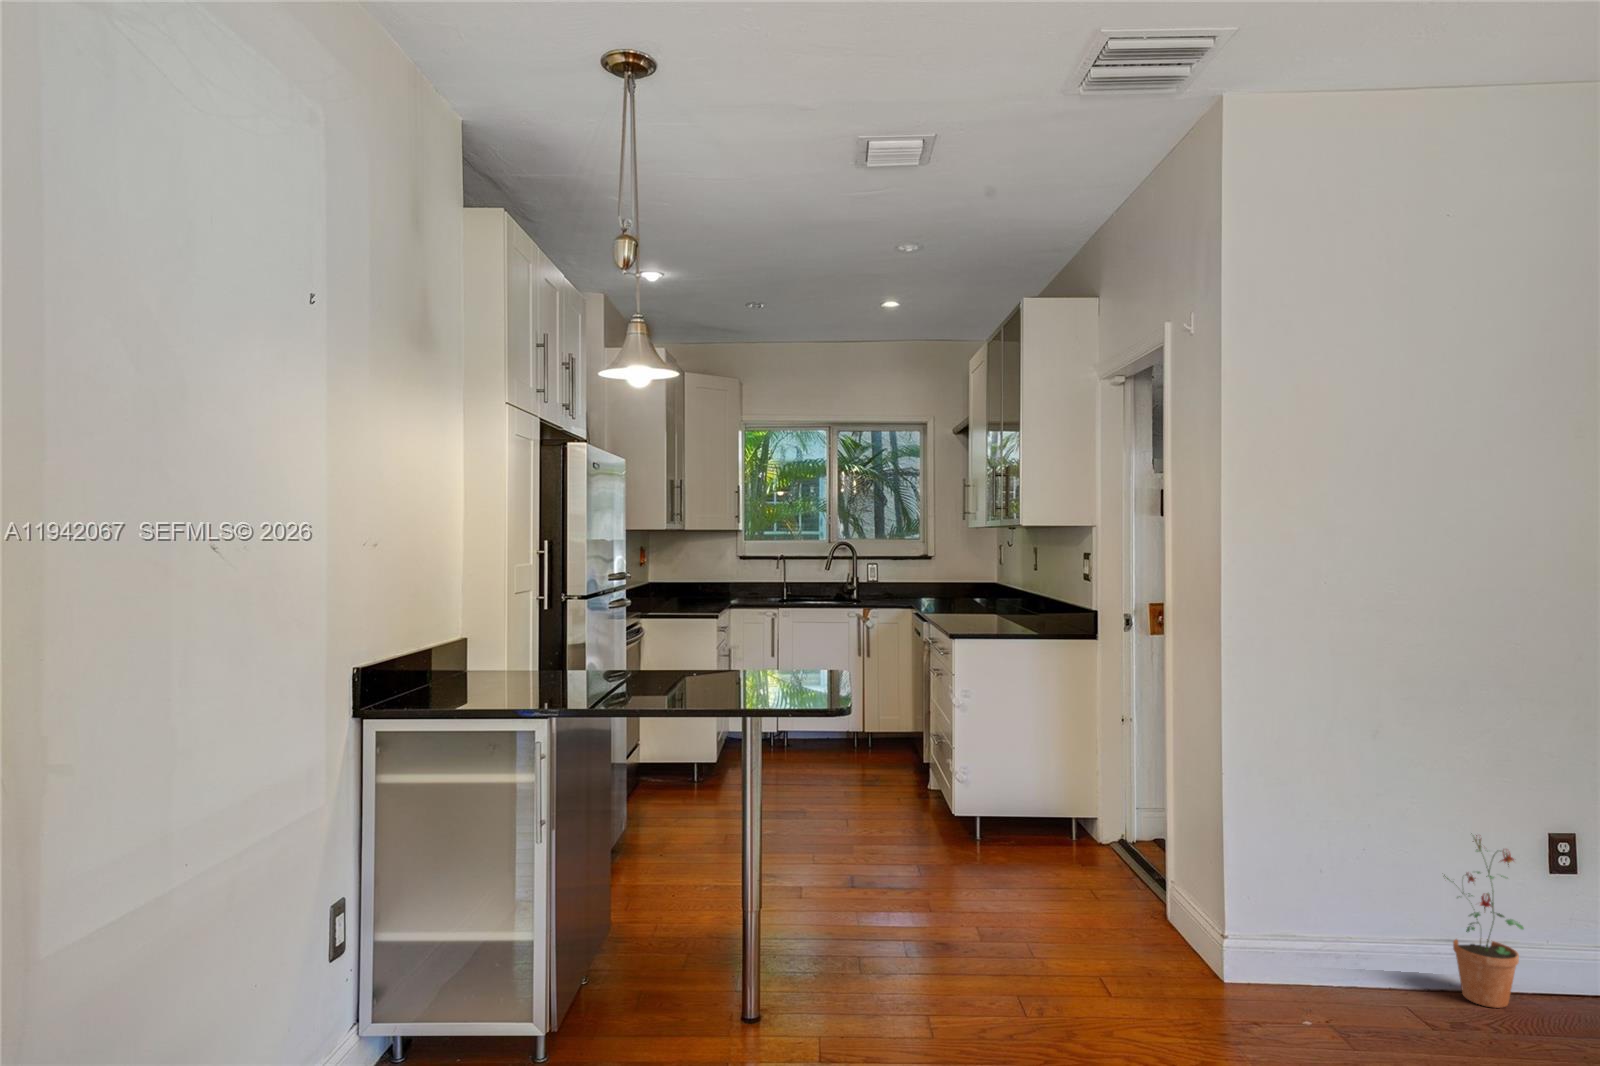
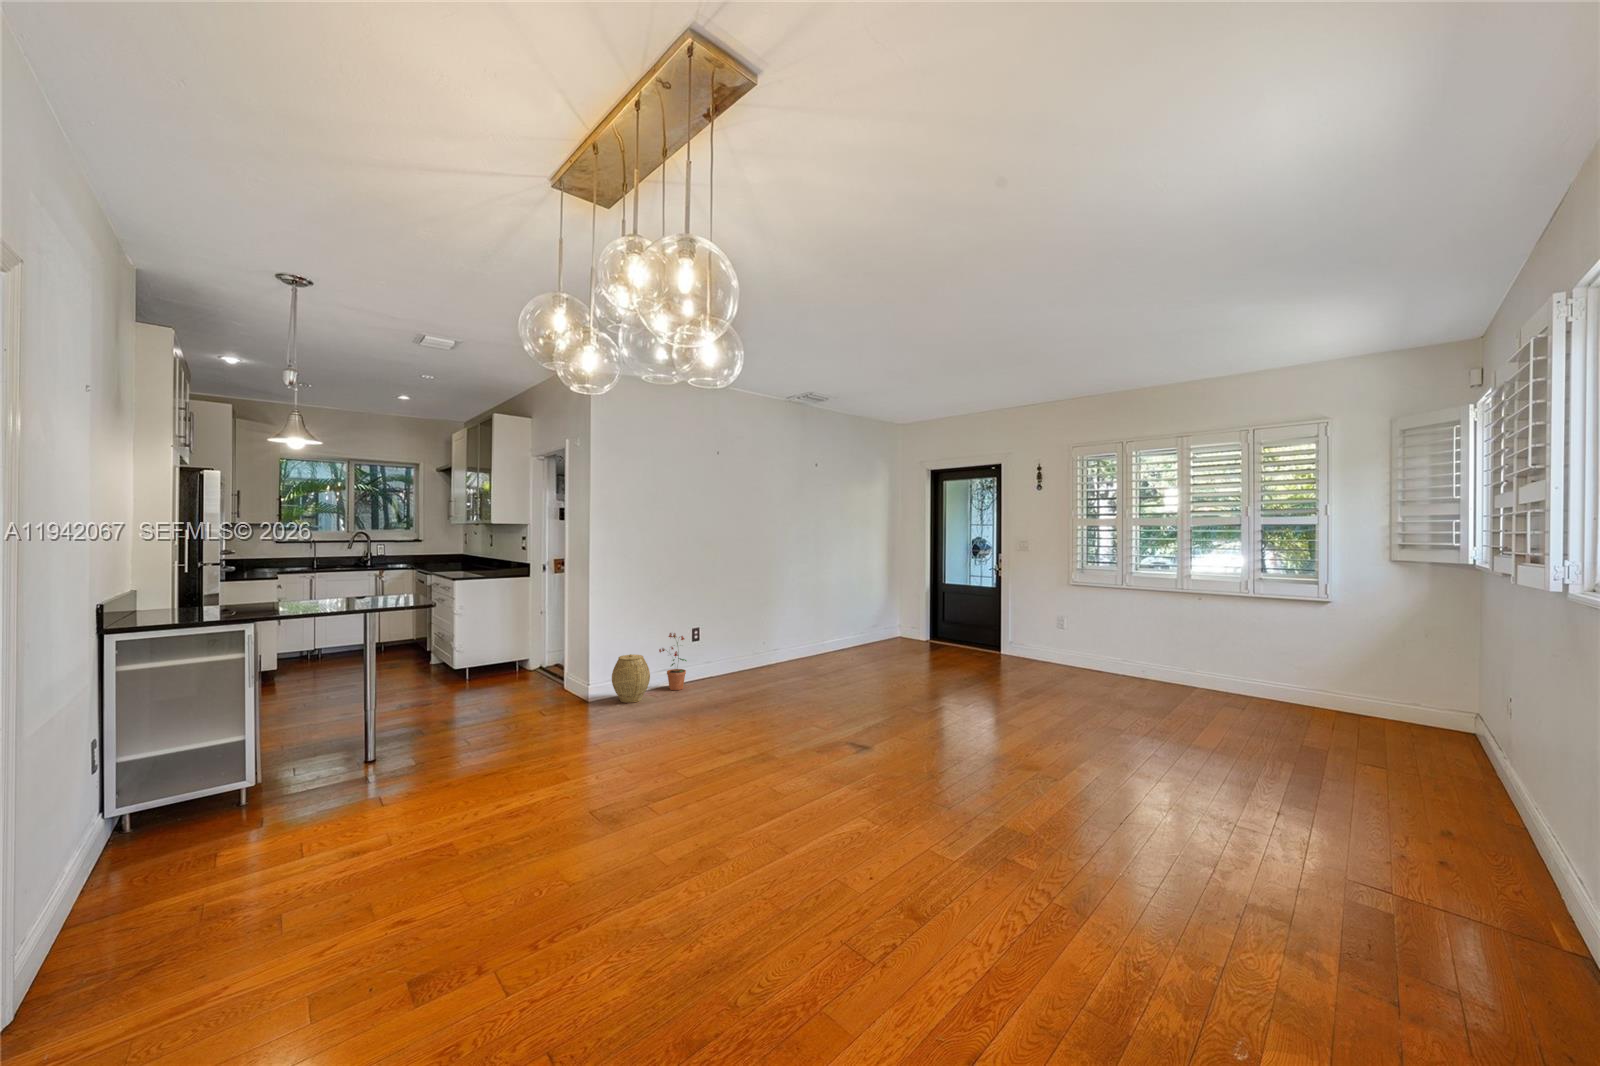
woven basket: none [1288,878,1404,1022] -> present [612,654,650,703]

